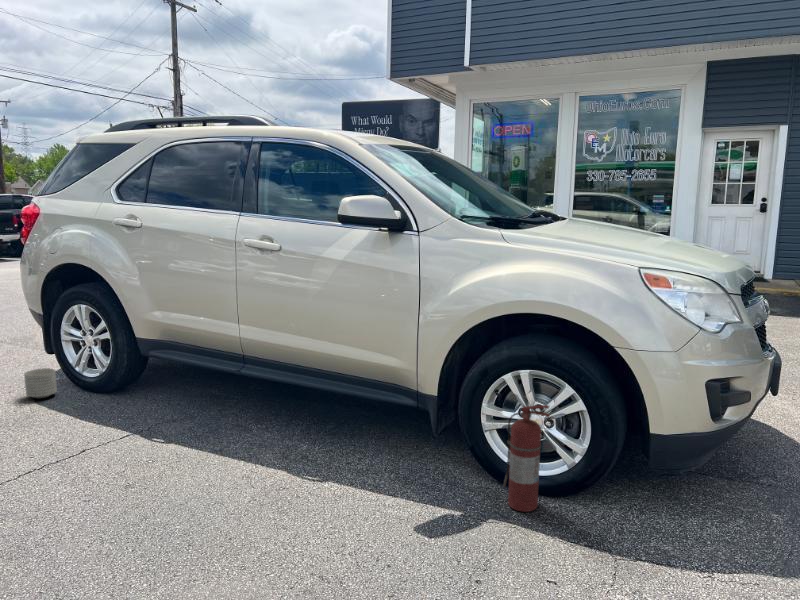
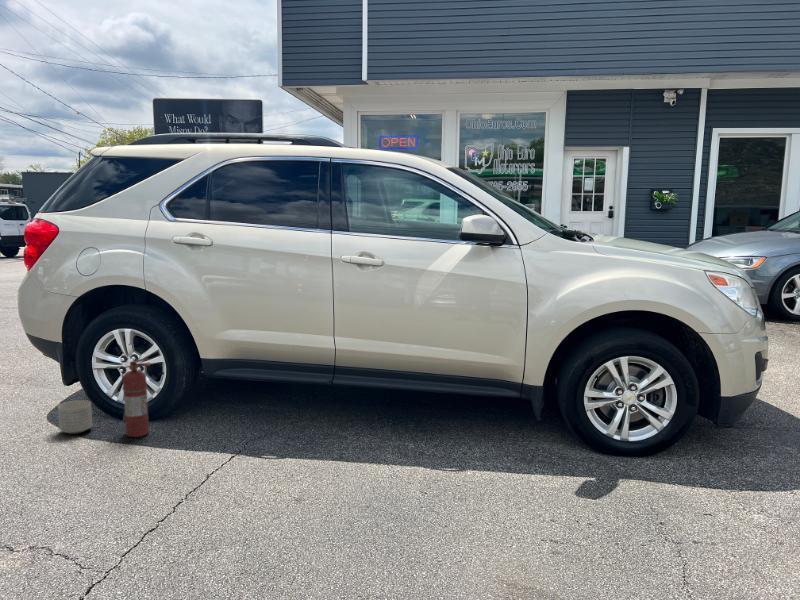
fire extinguisher: present [503,405,550,512] -> present [122,358,149,437]

